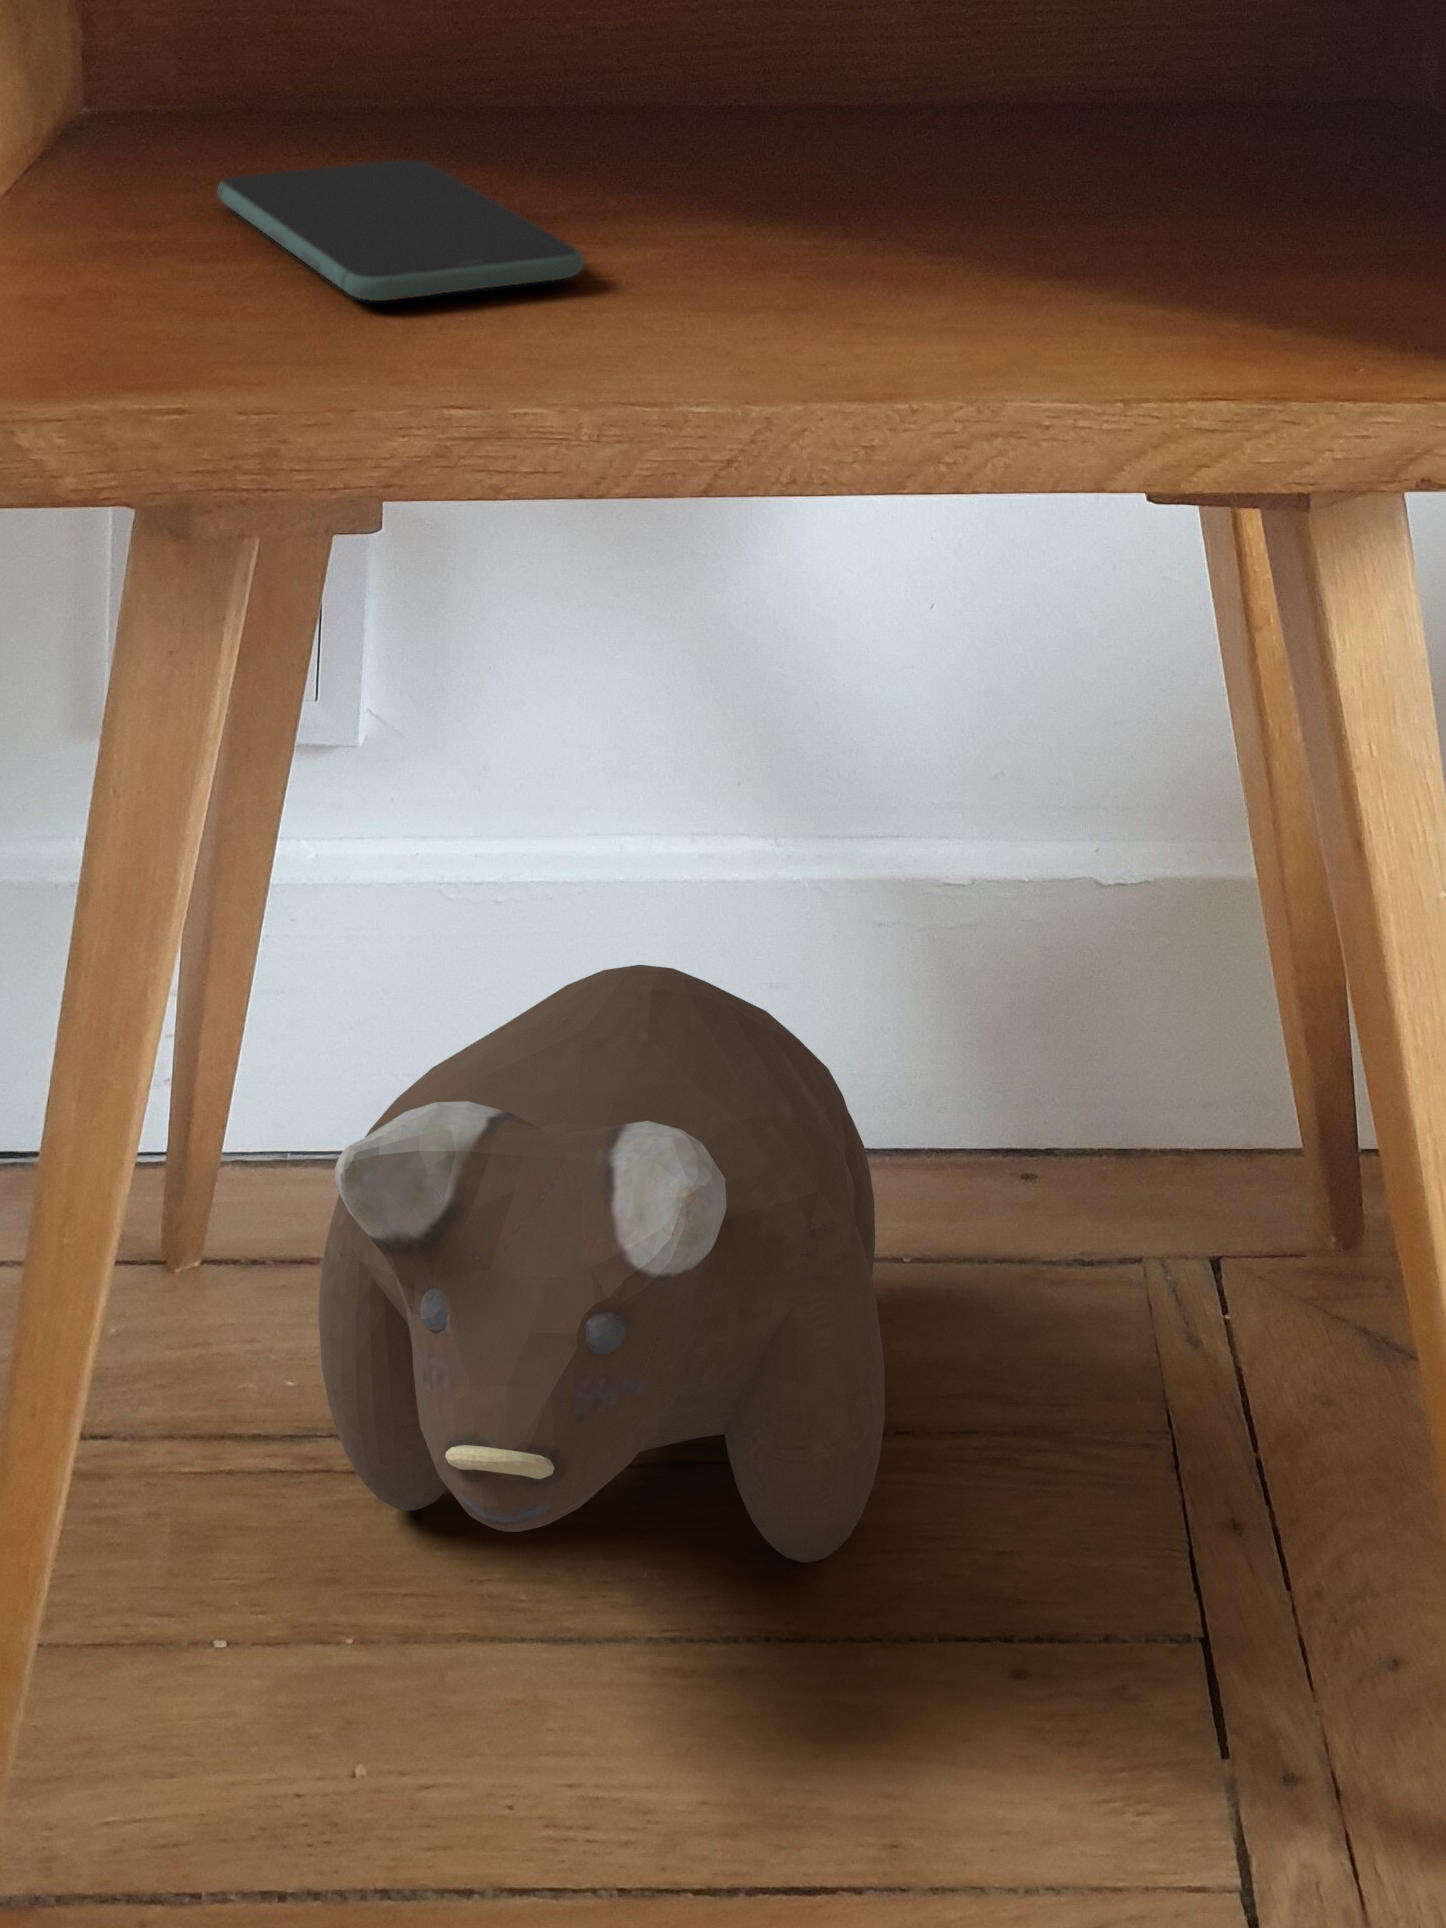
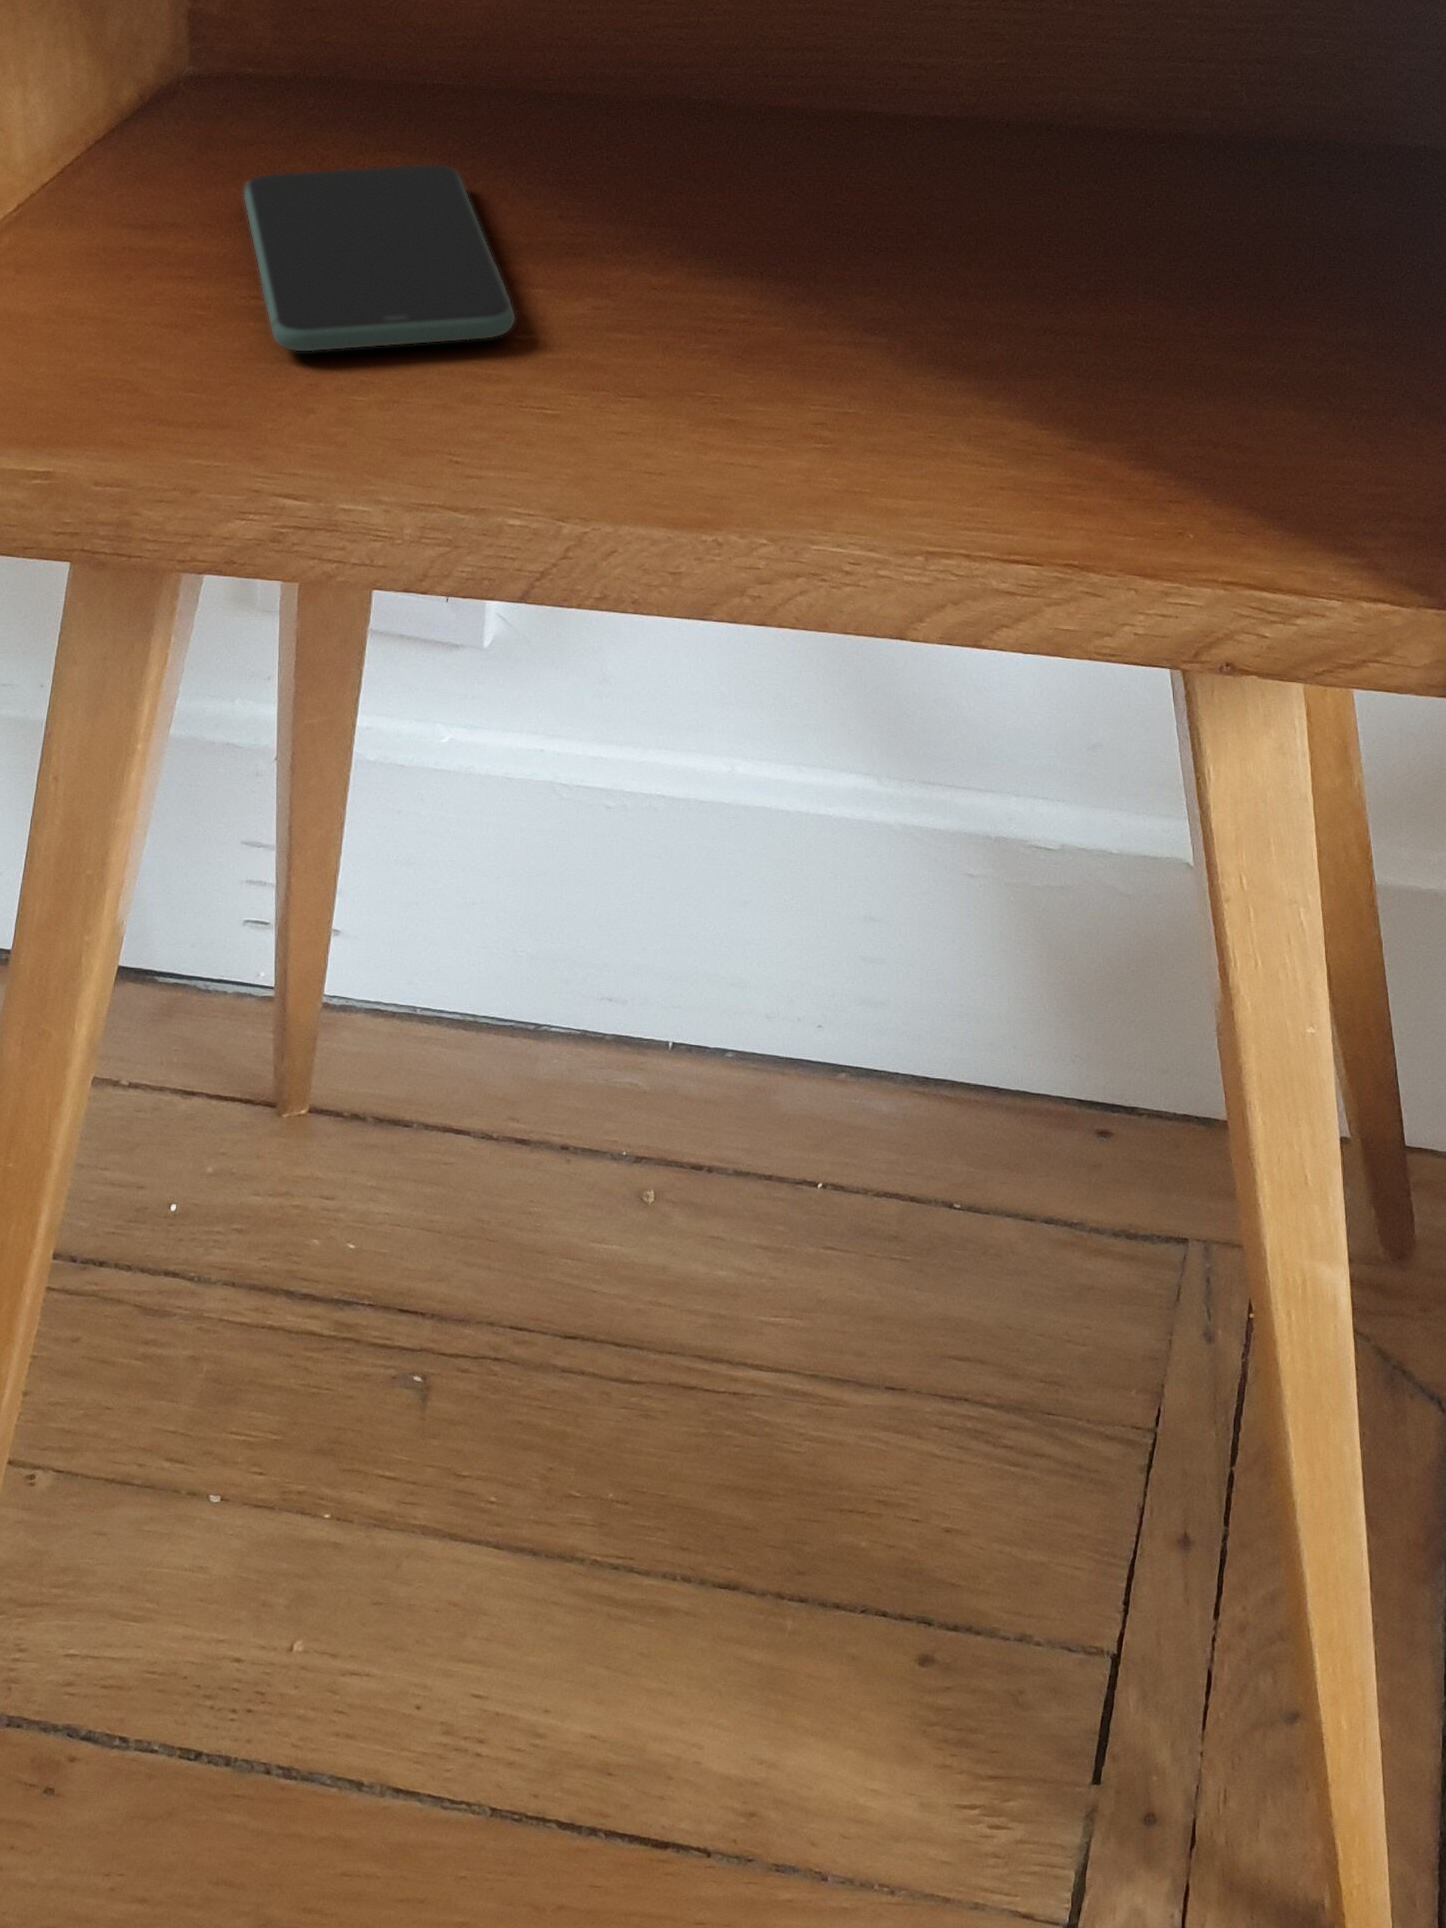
plush toy: present [319,965,885,1562] -> none [289,923,904,1513]

